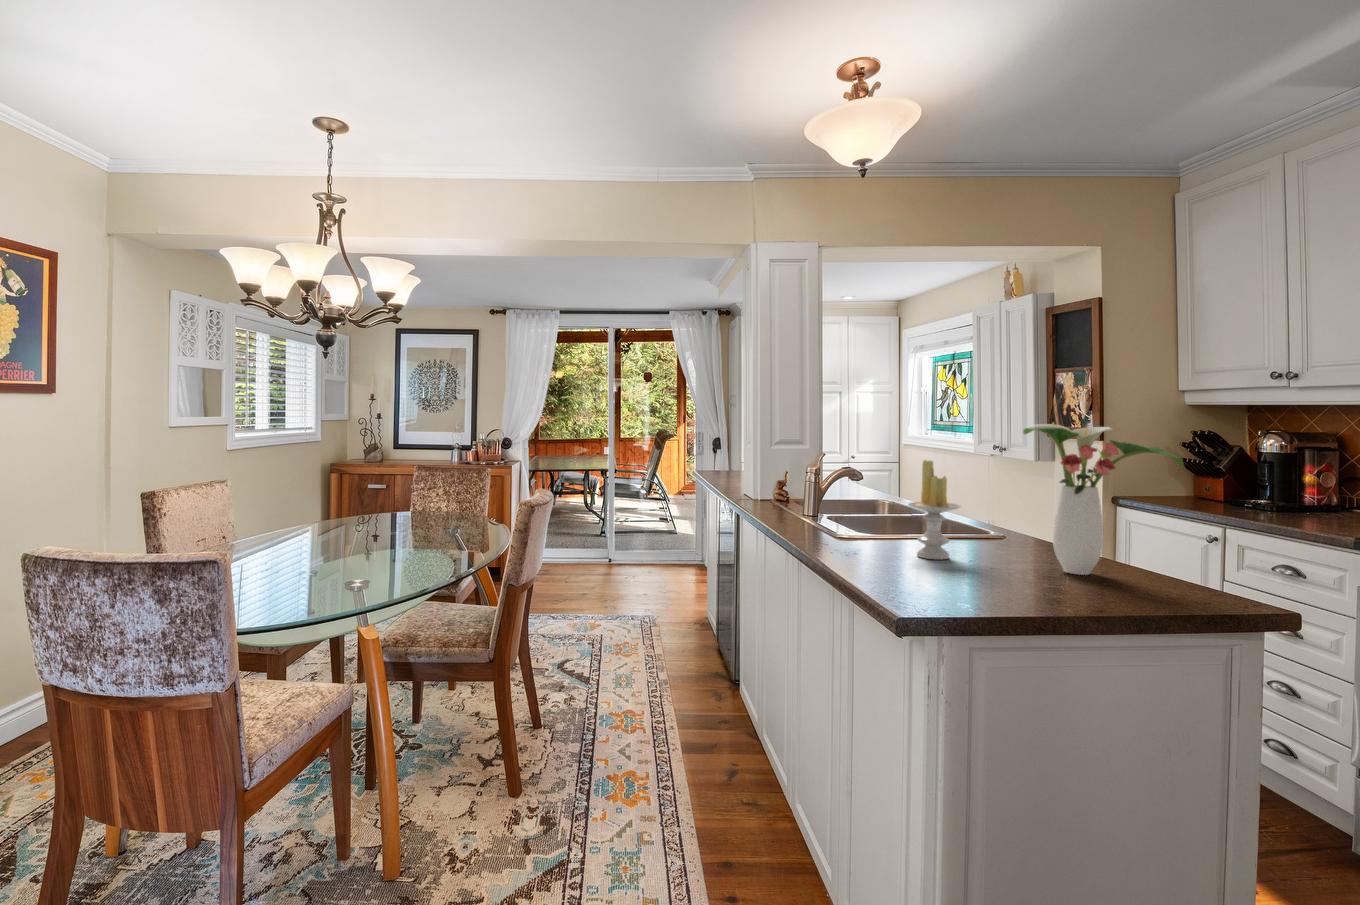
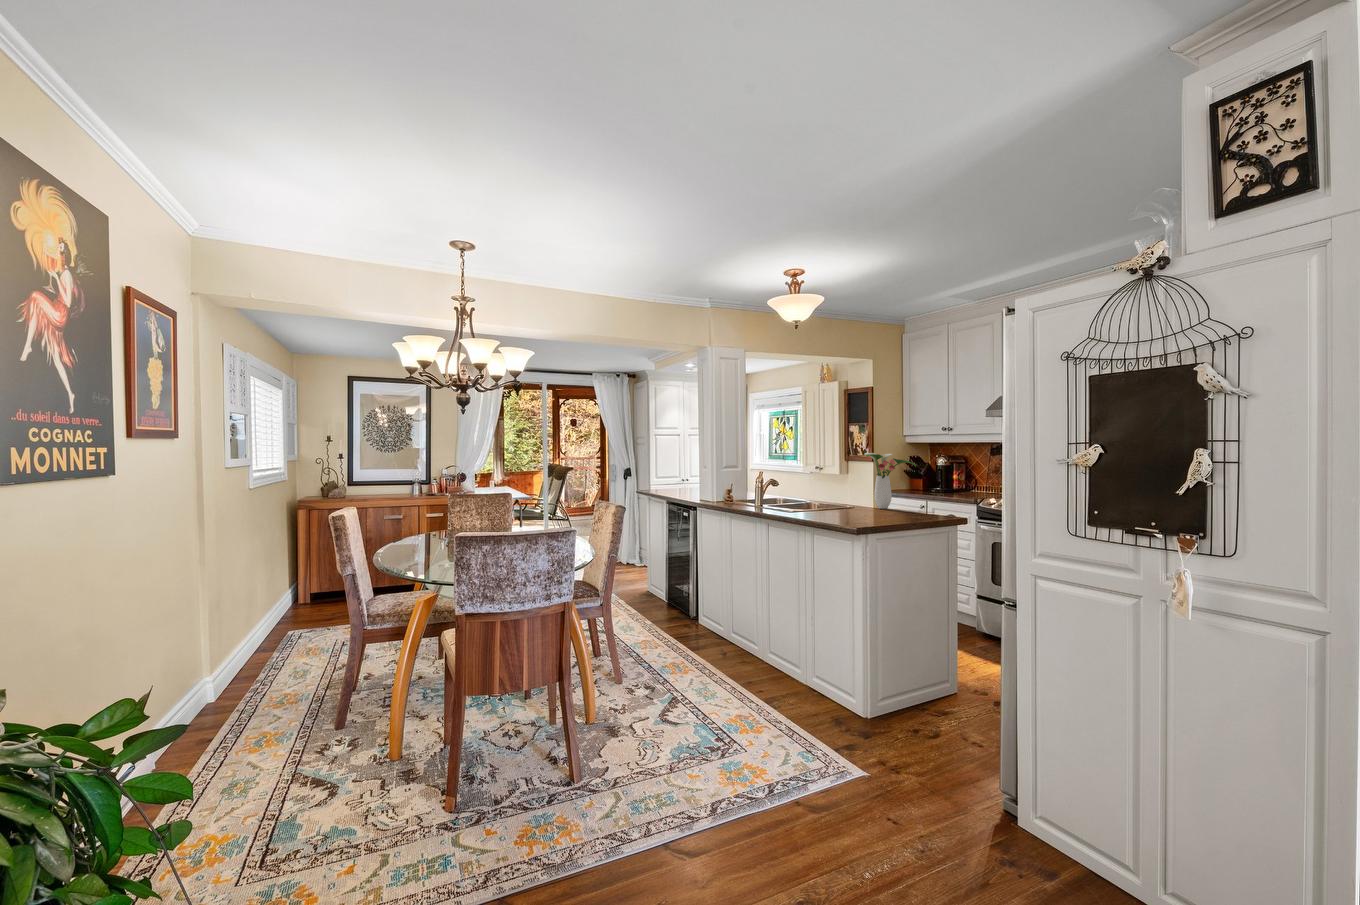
candle: present [908,460,960,559] -> none [820,468,841,508]

